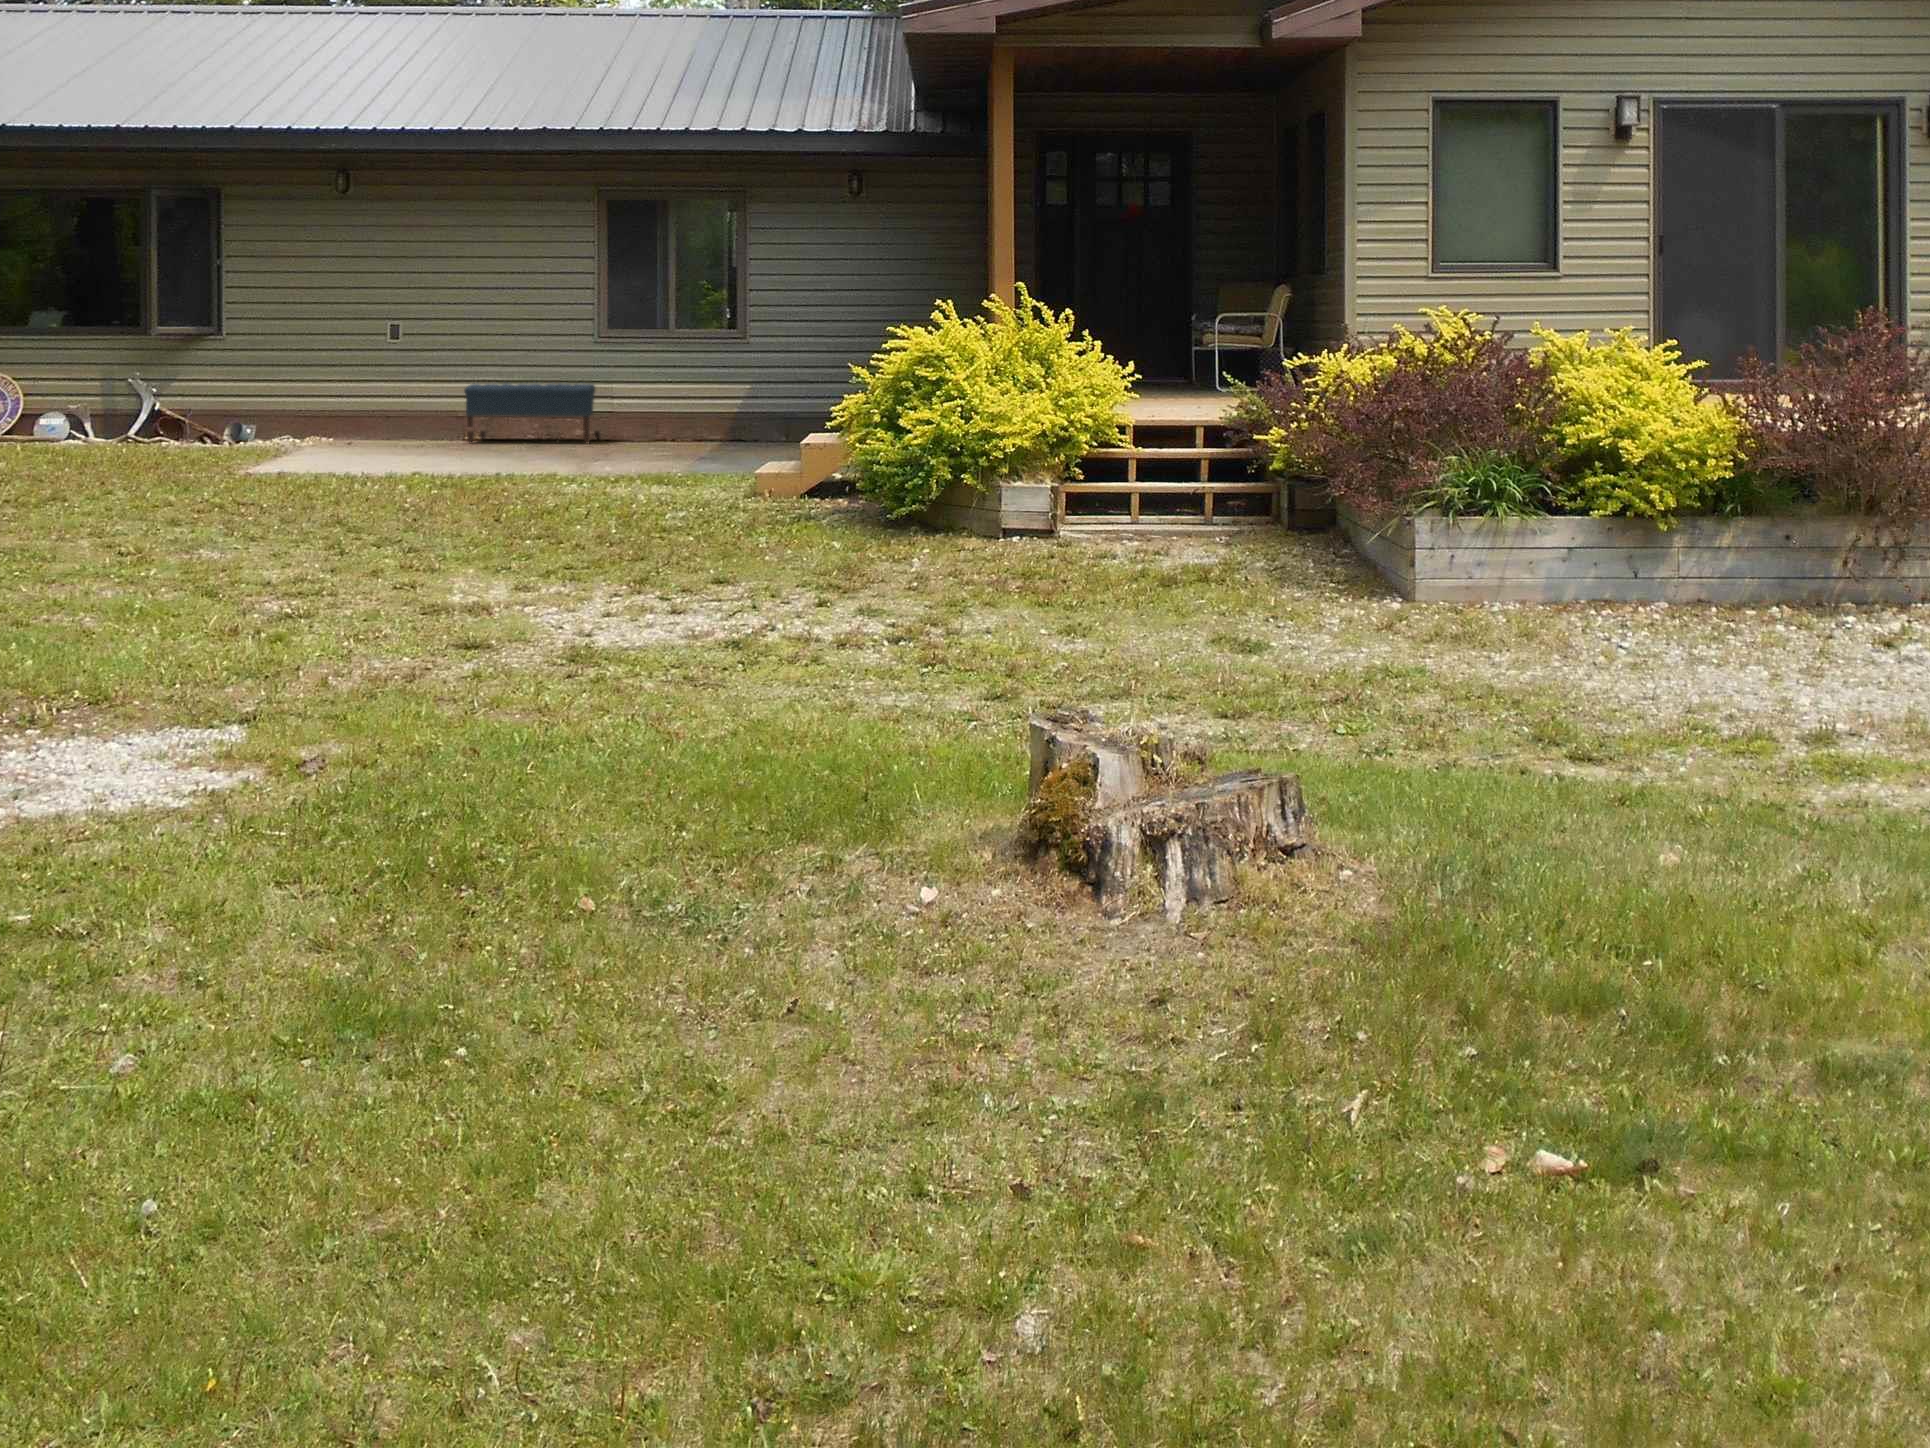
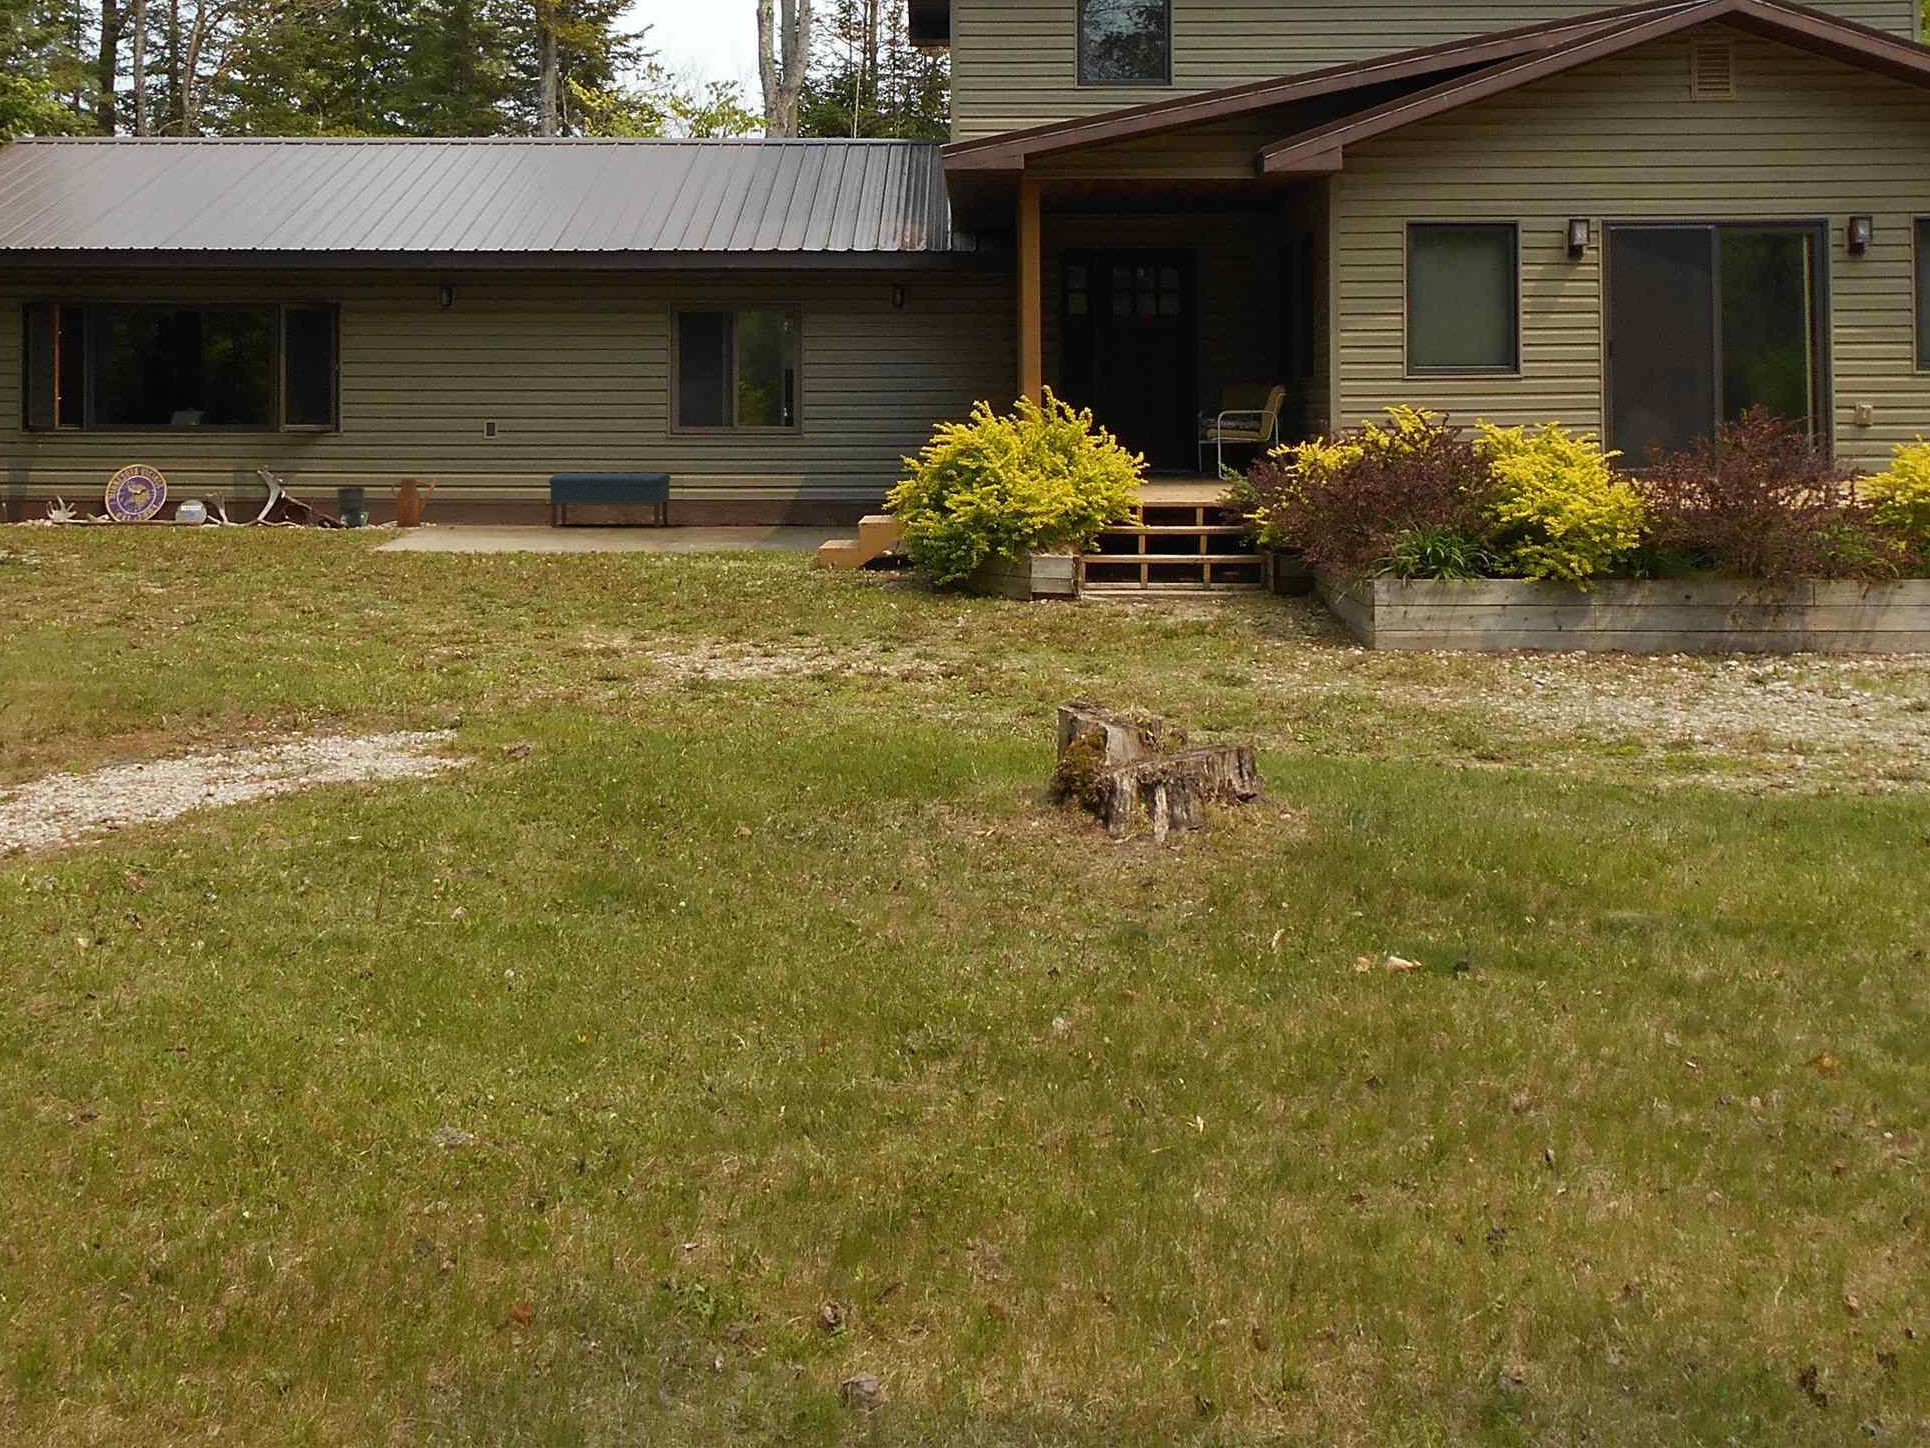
watering can: none [285,387,339,443] -> present [391,478,439,527]
planter: none [222,398,255,444] -> present [337,487,365,527]

